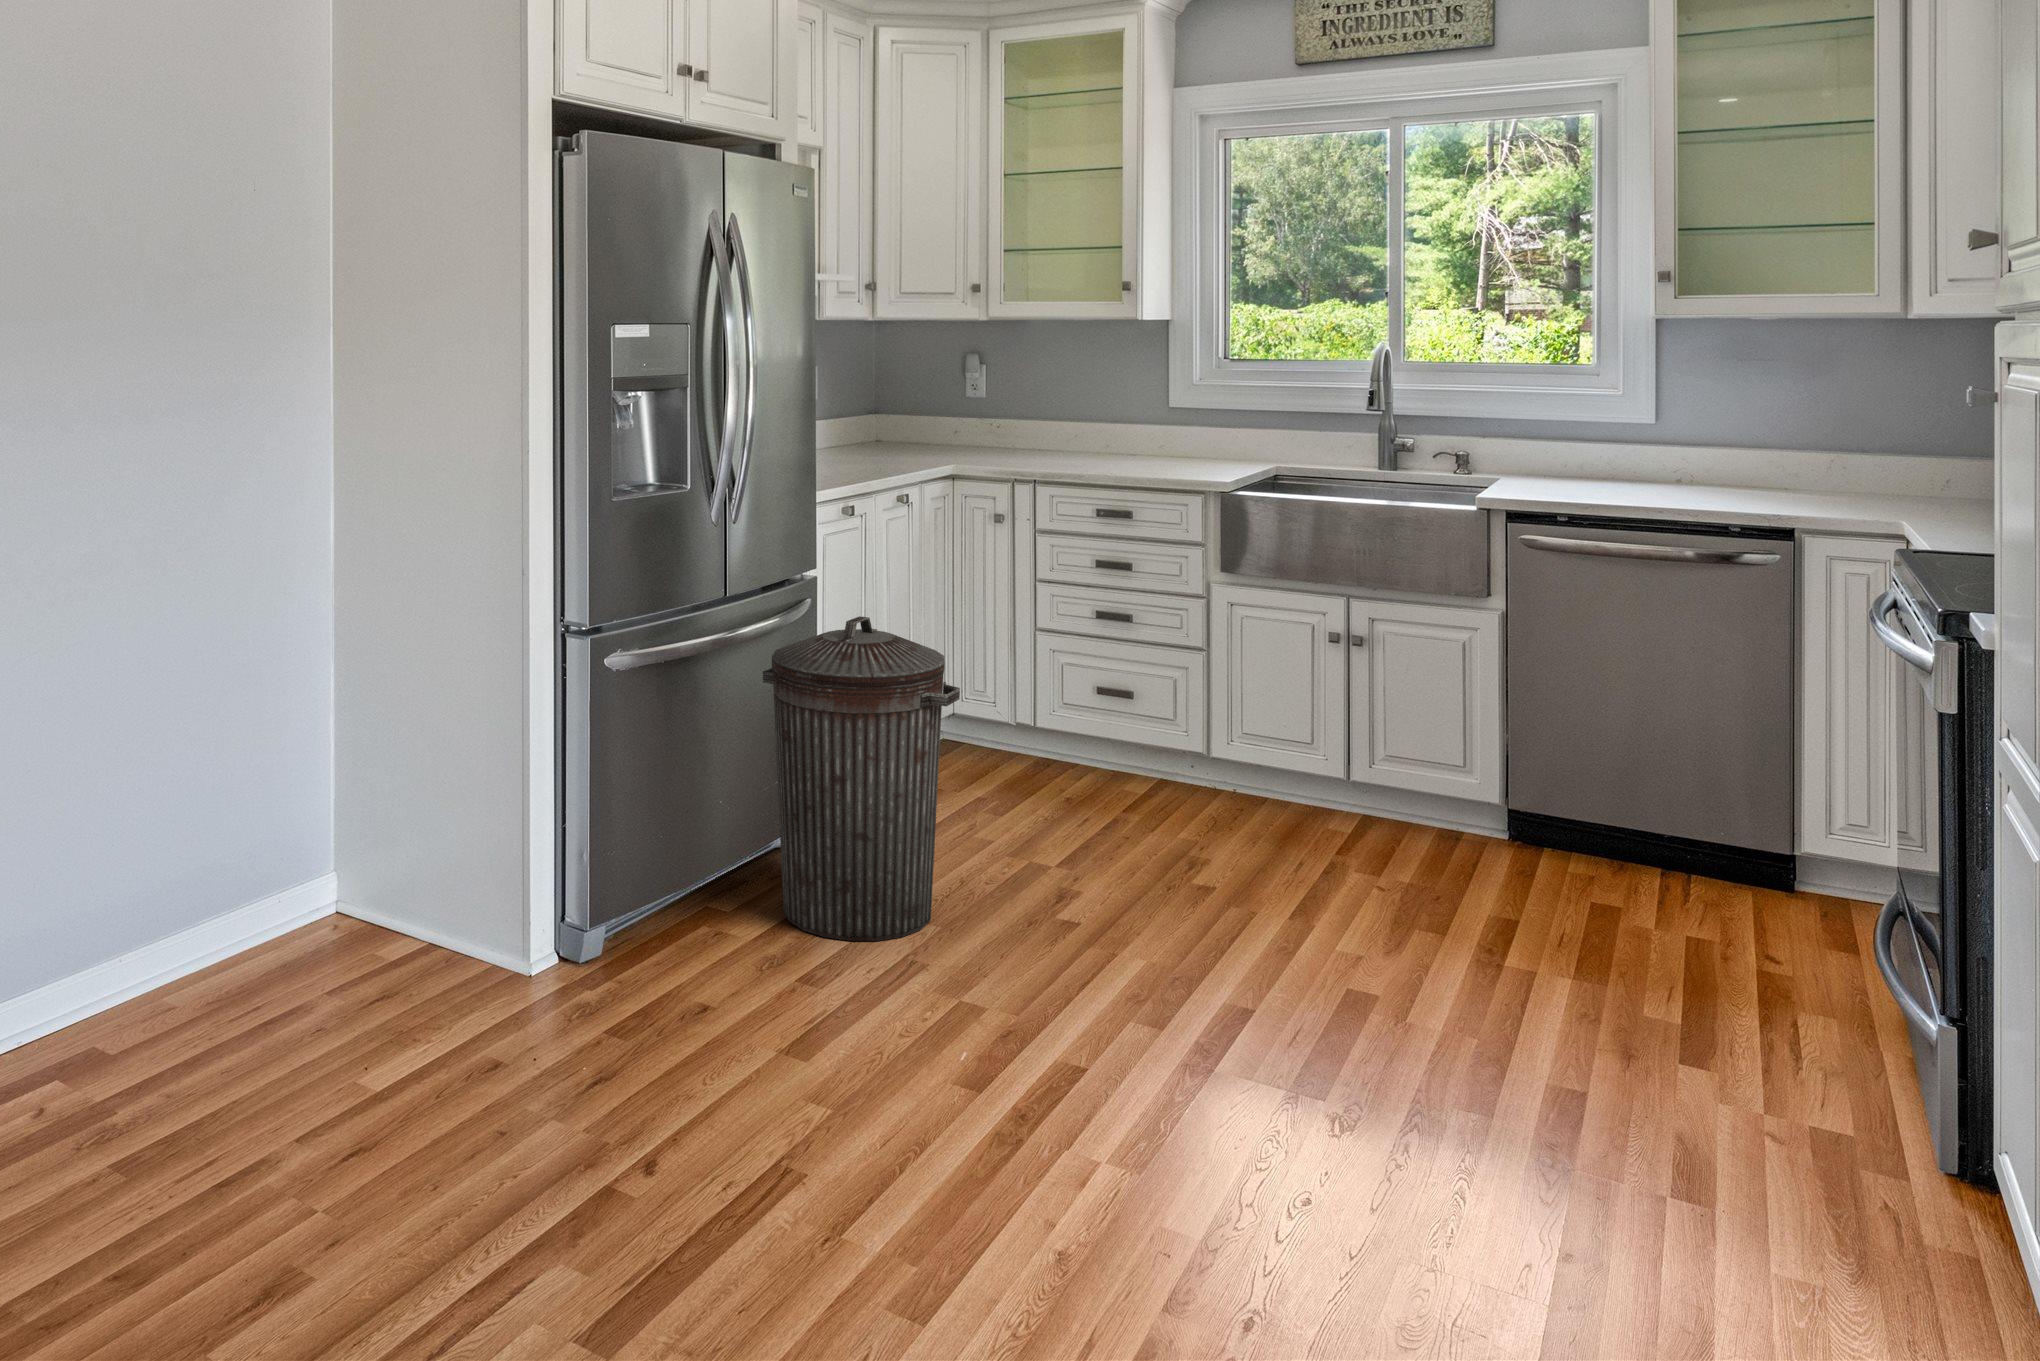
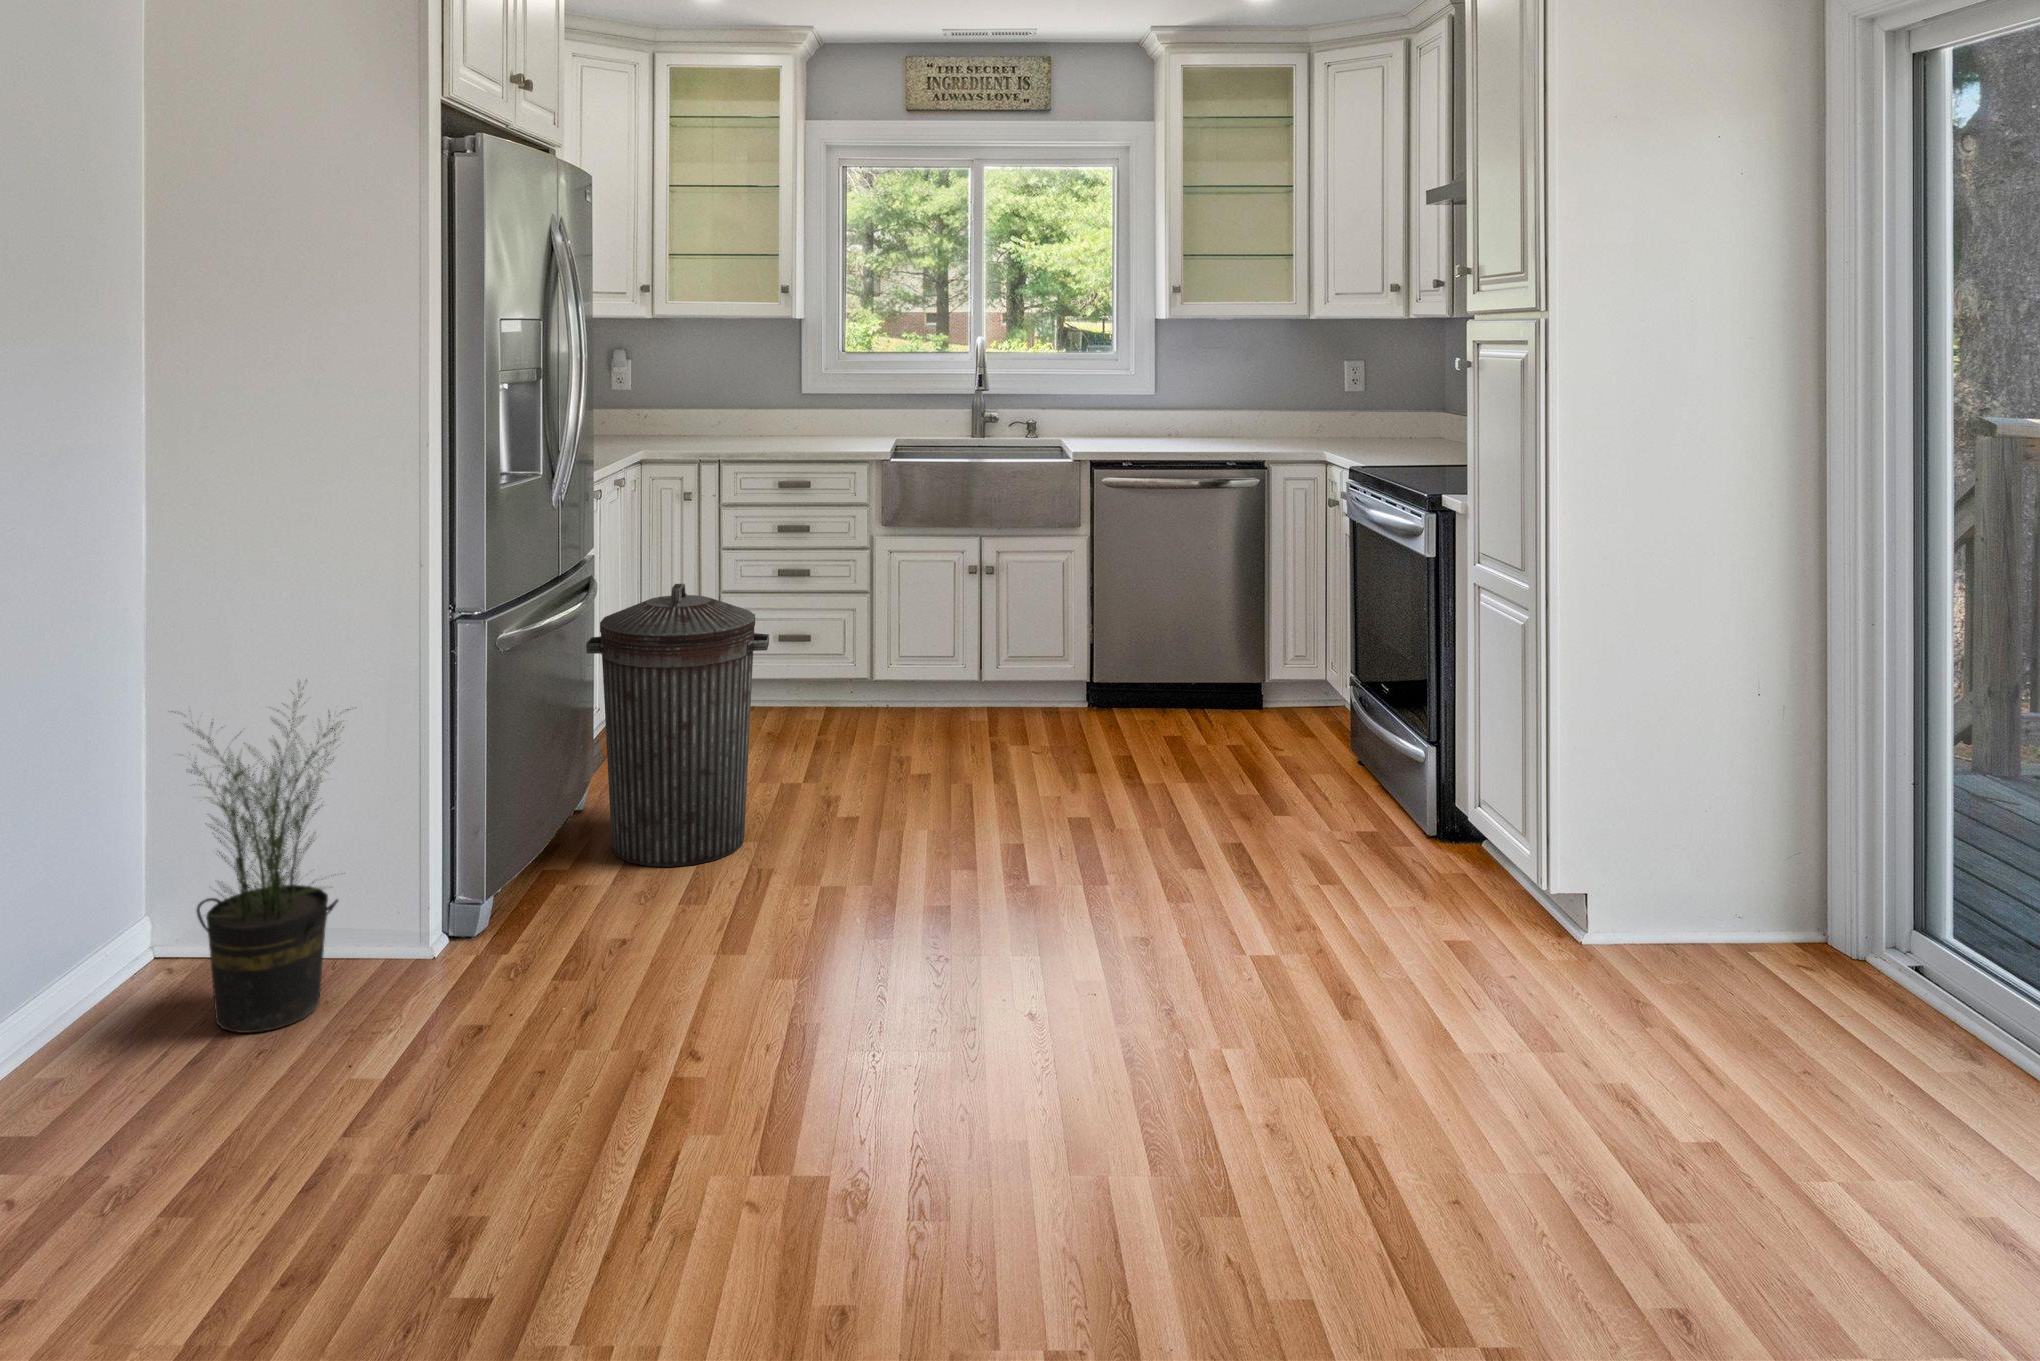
potted plant: none [281,670,444,1012] -> present [186,679,356,1033]

